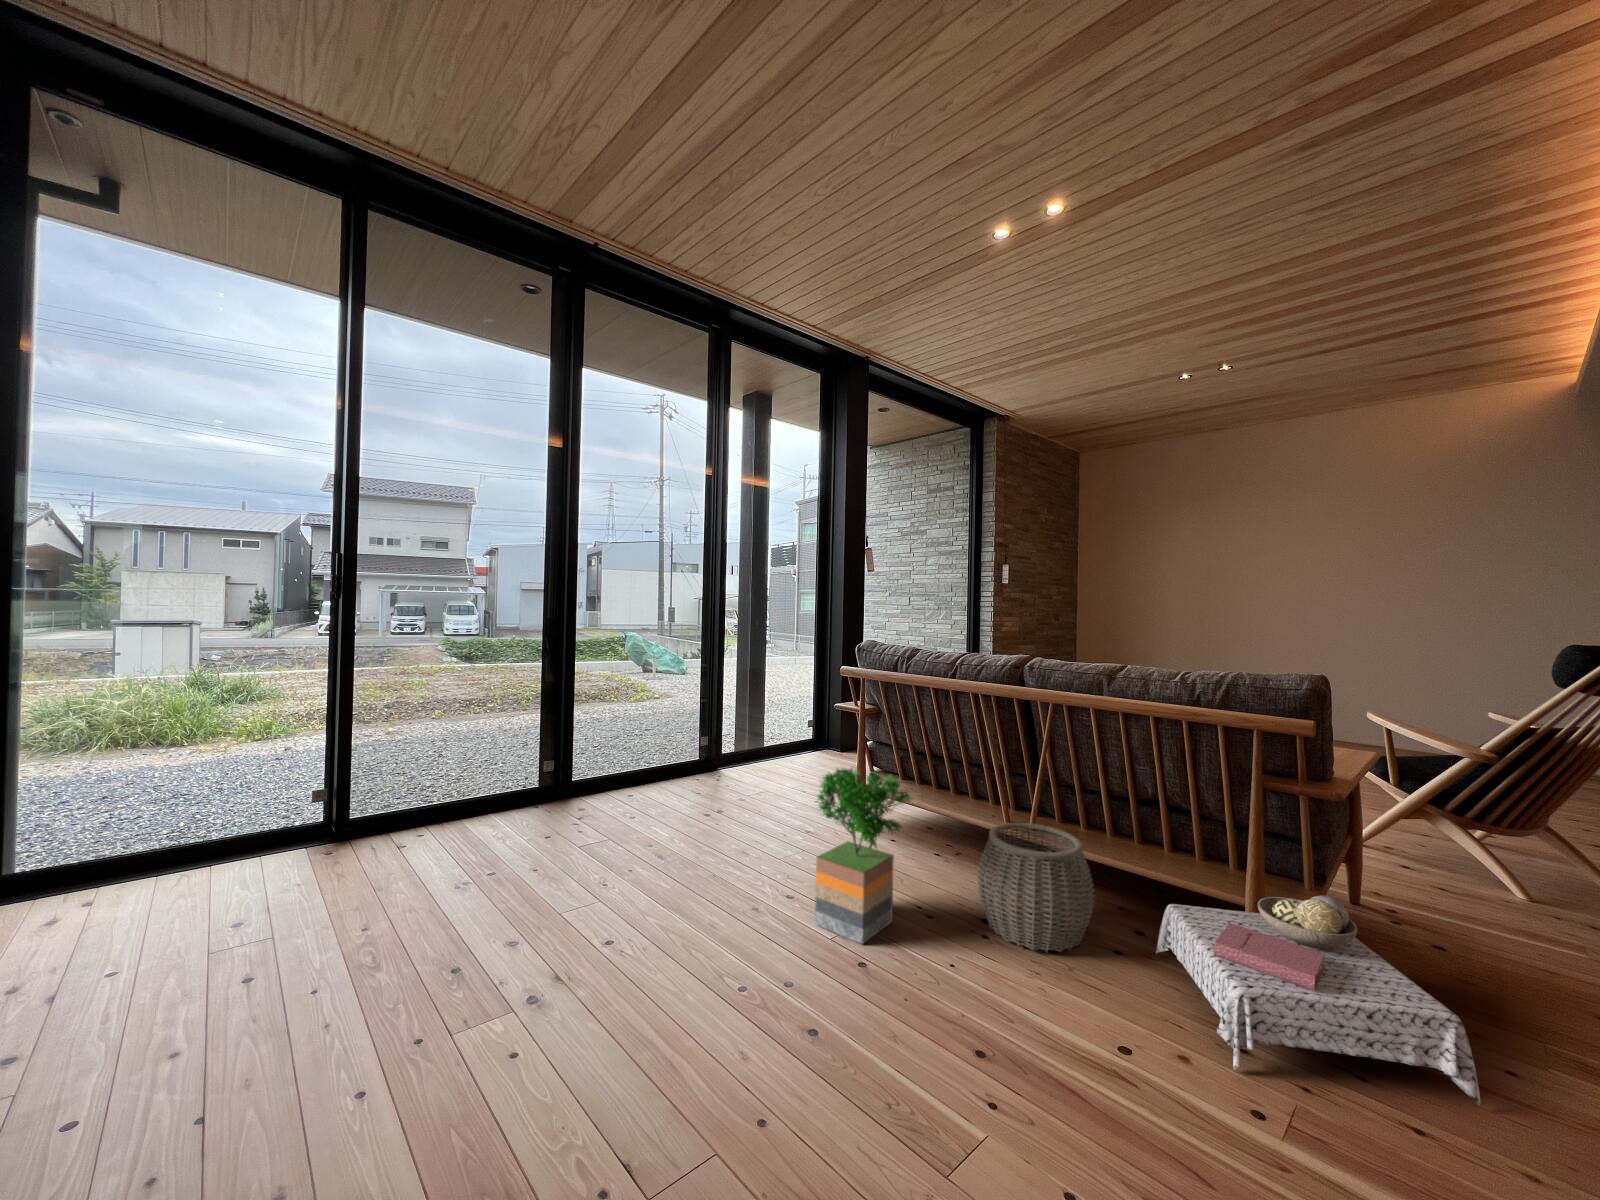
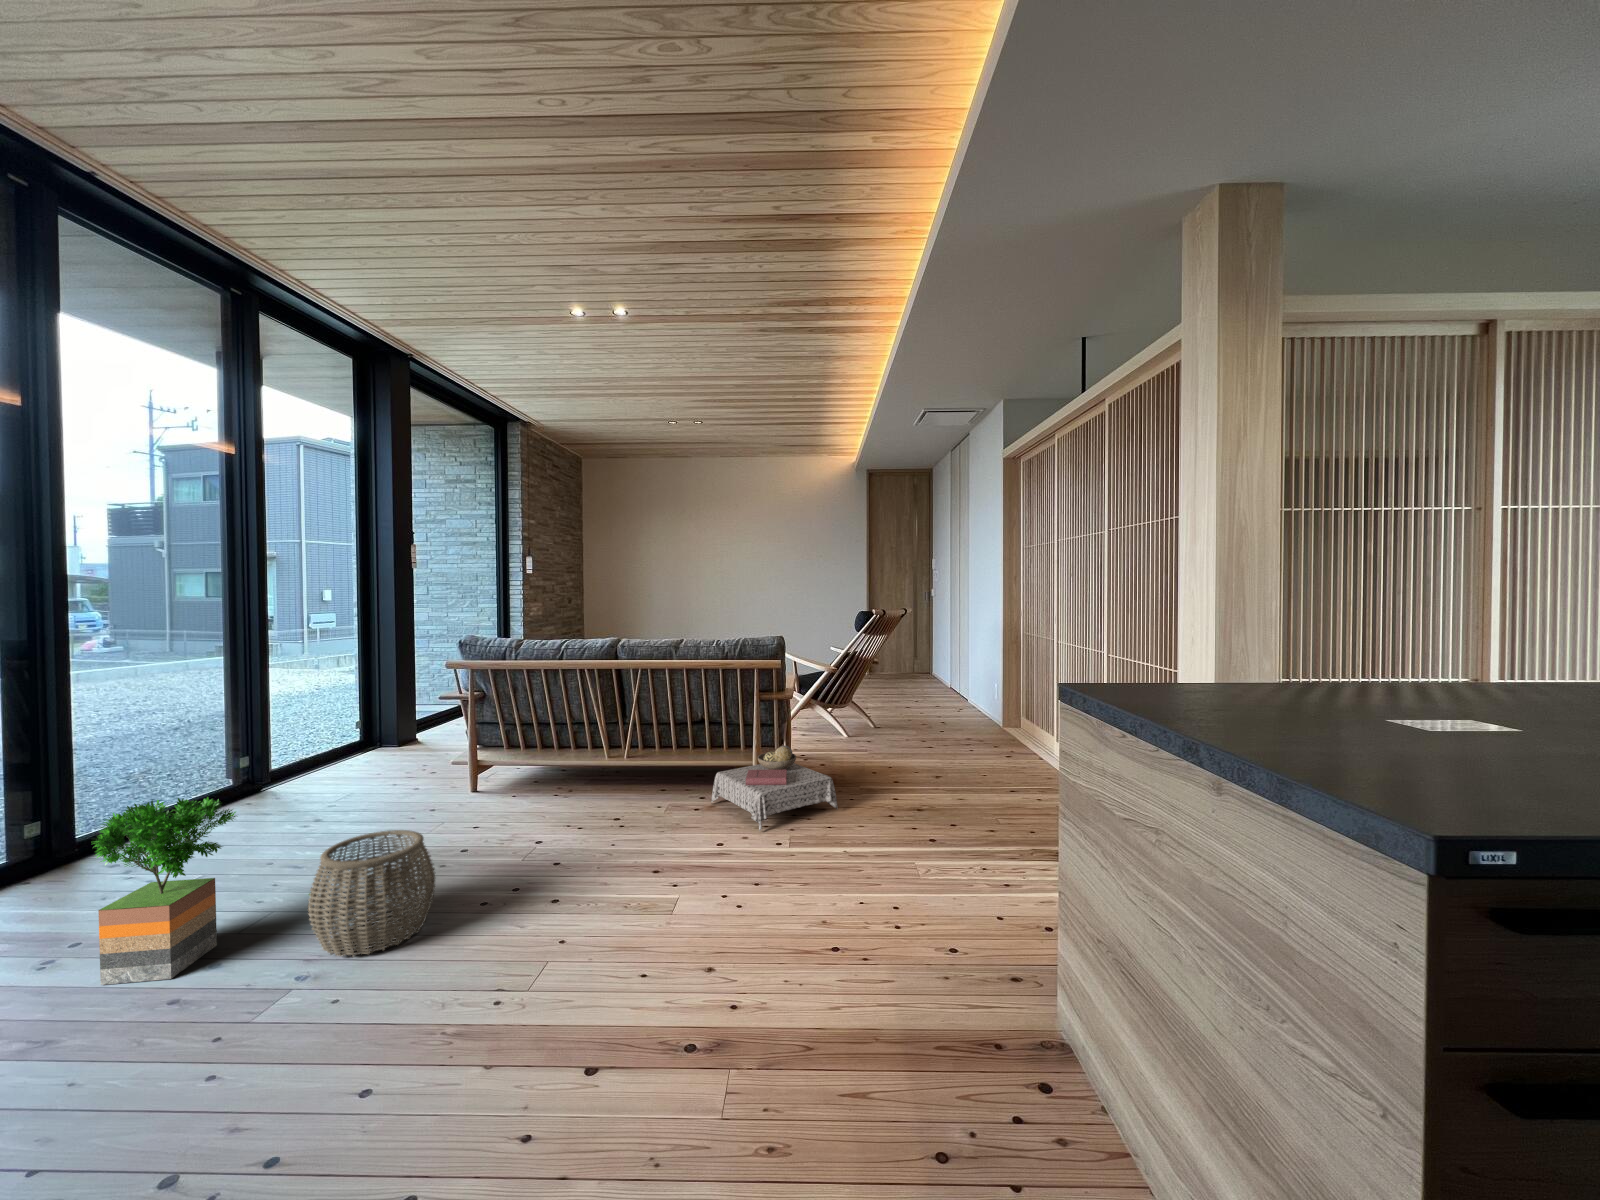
potted tree: present [815,768,911,944] -> present [93,797,236,985]
woven basket: present [978,823,1094,952] -> present [308,830,435,957]

